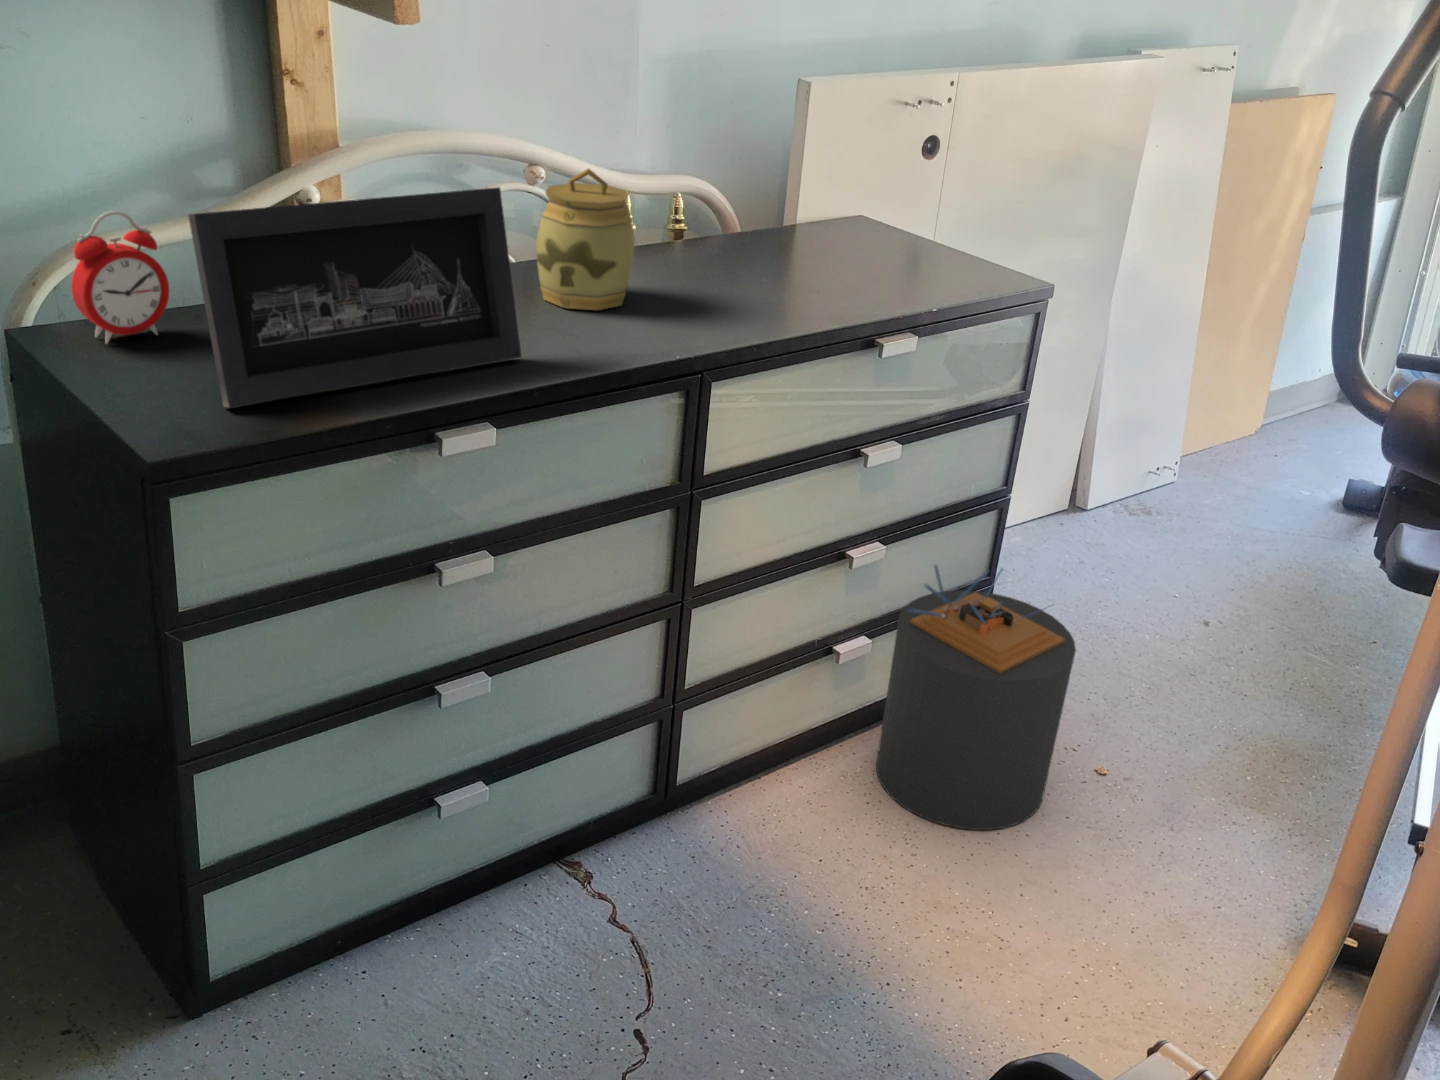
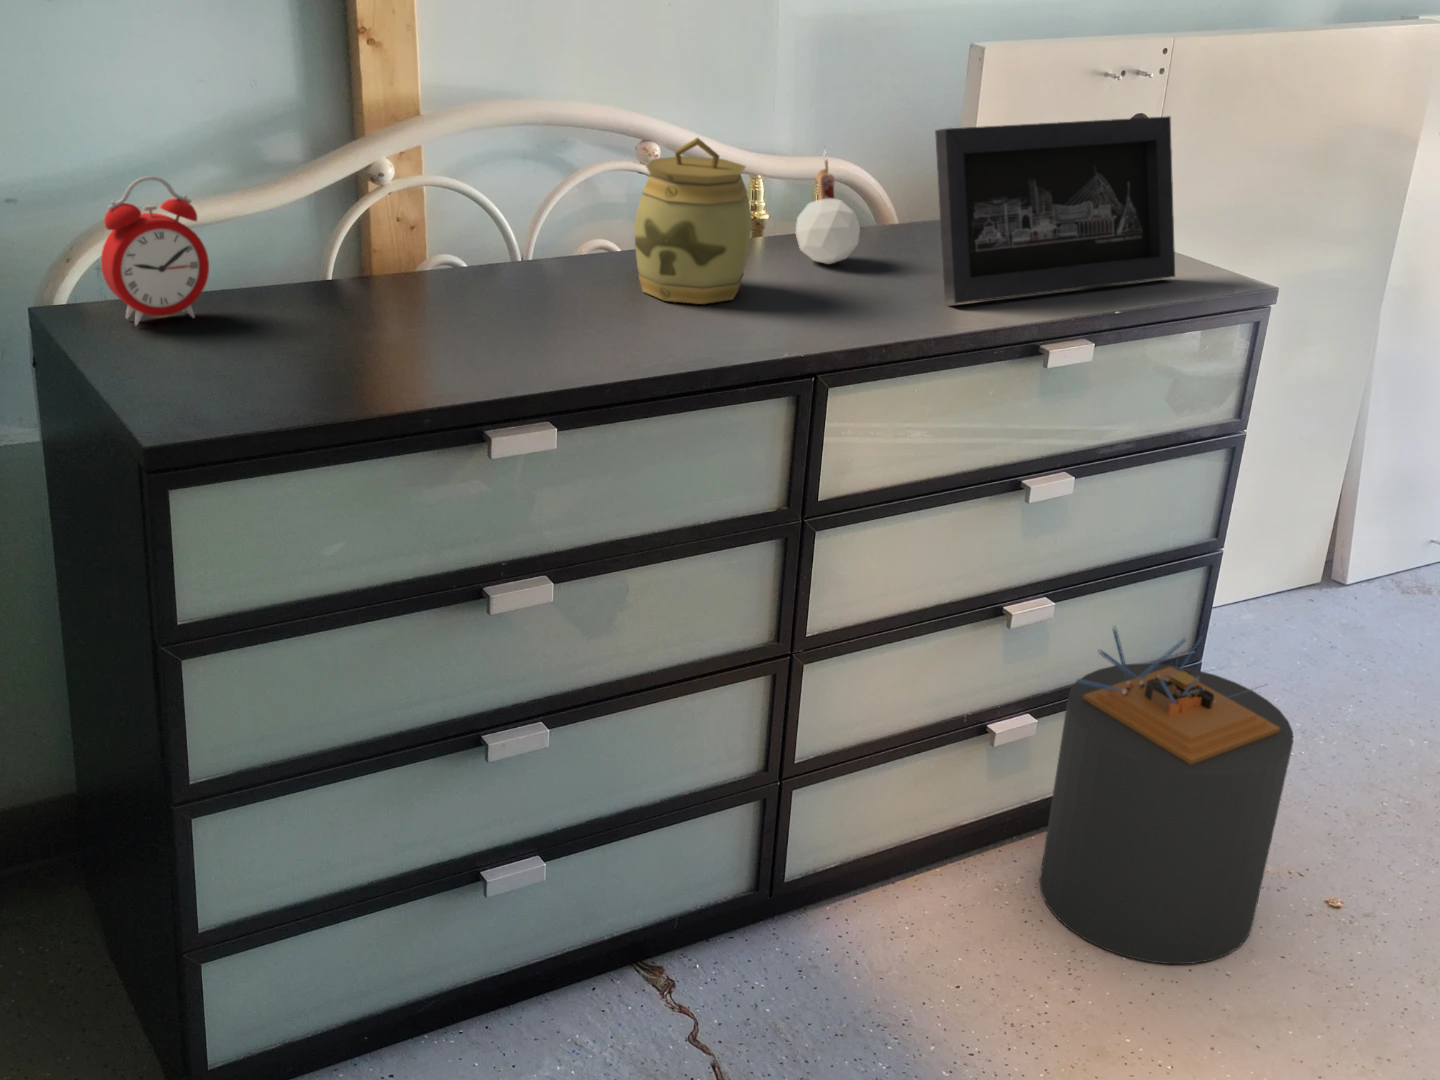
candle: none [664,170,719,271] -> present [796,147,860,264]
picture frame: present [188,187,521,407] -> present [935,116,1175,304]

